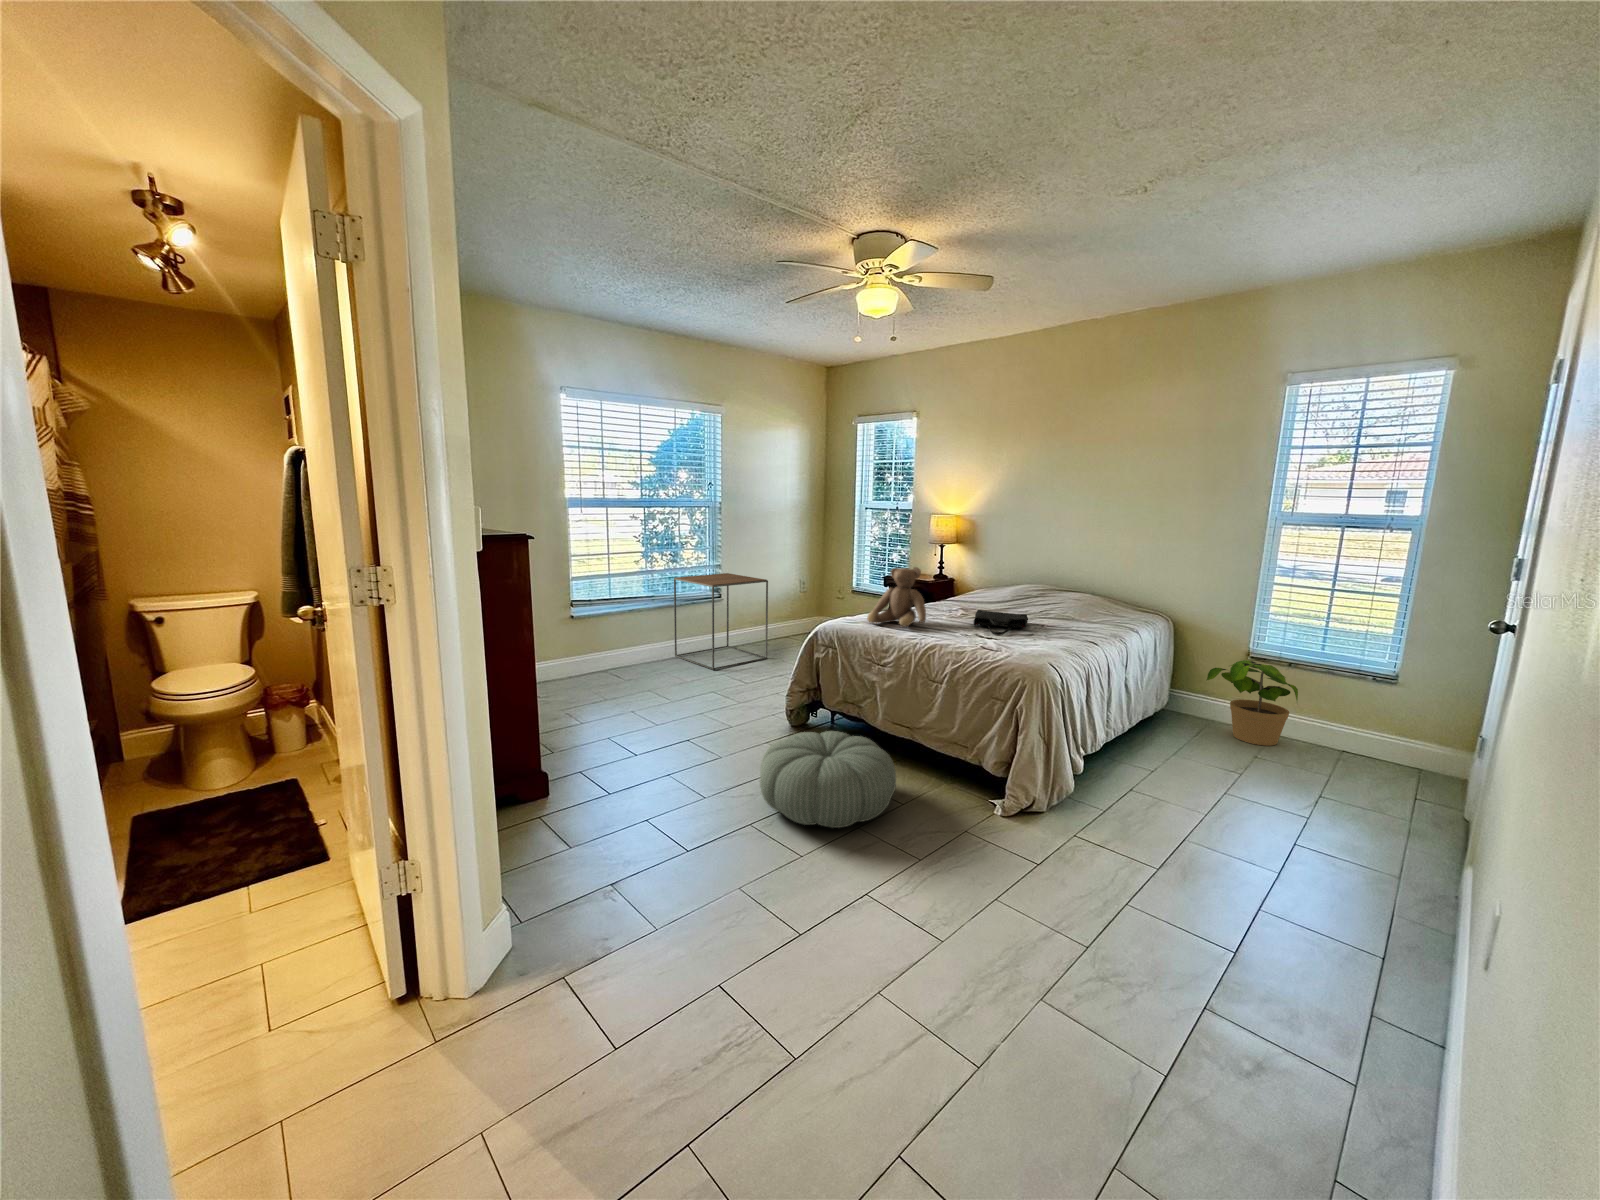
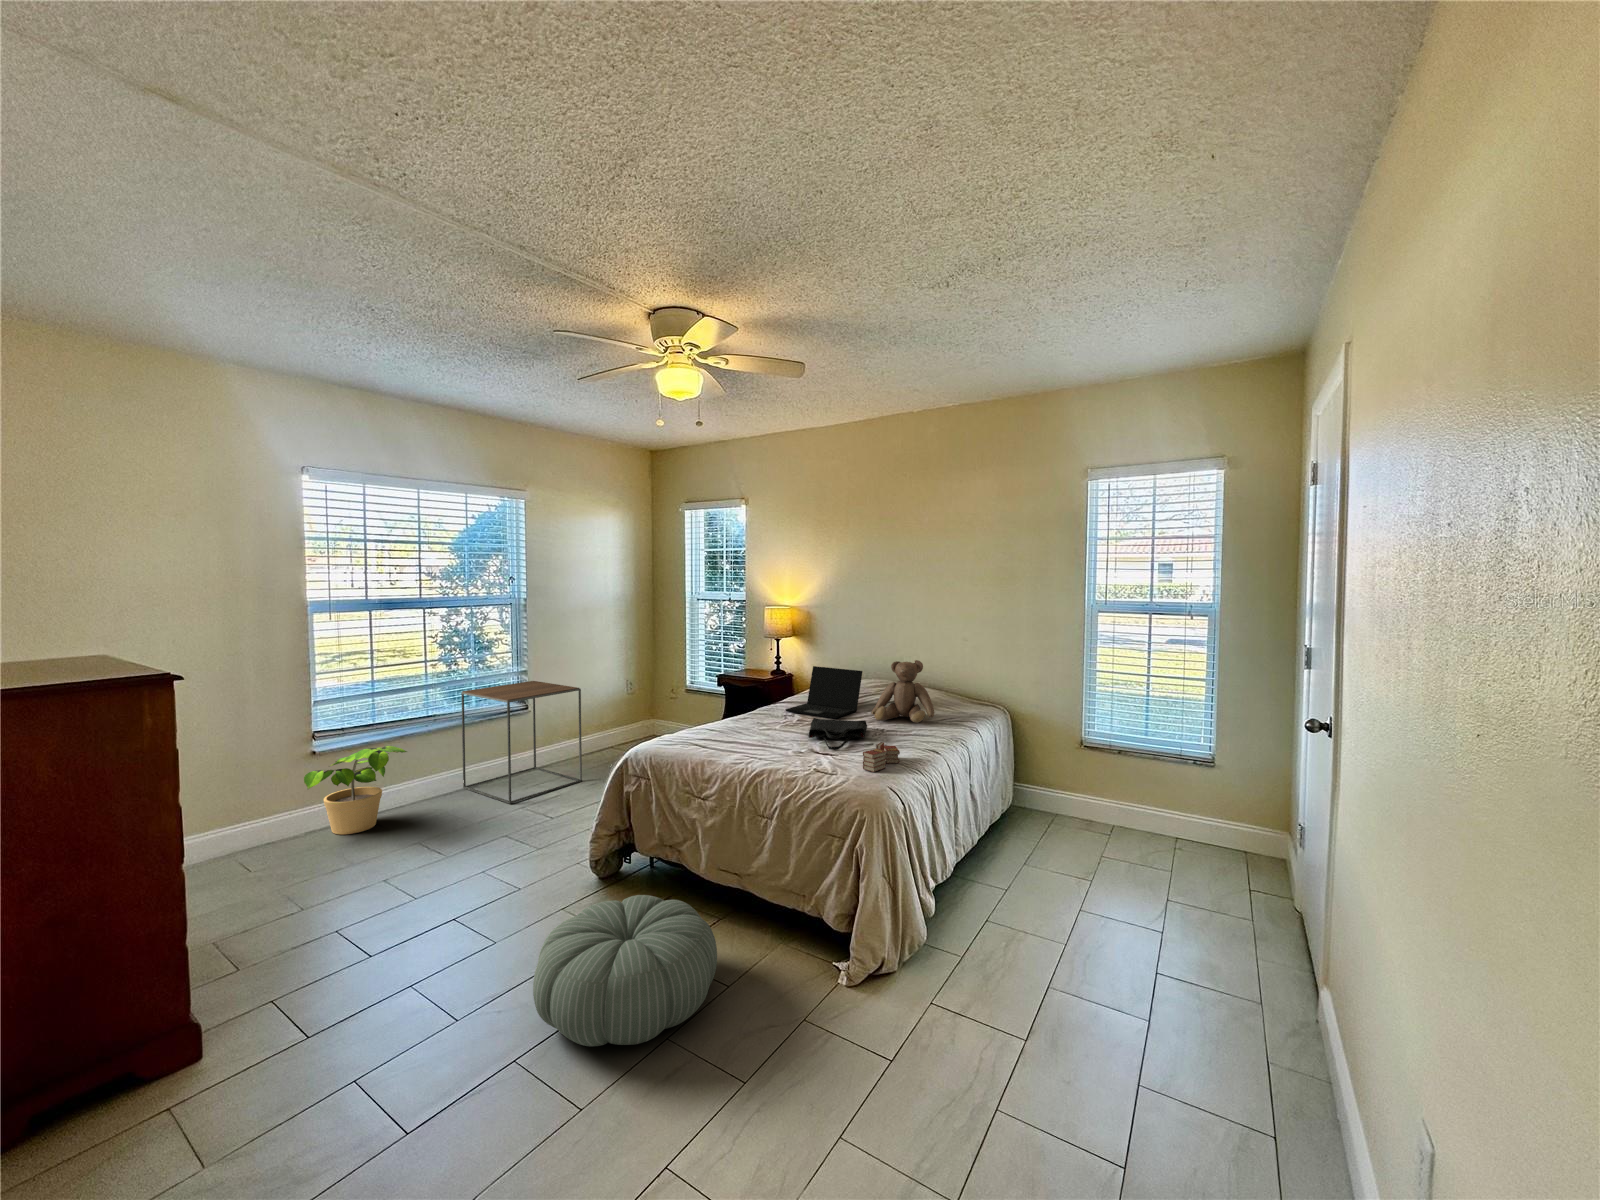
teddy bear: present [867,567,926,627] -> present [871,660,935,723]
laptop: none [950,567,1025,613] -> present [785,666,862,719]
book: none [1025,629,1060,652] -> present [863,742,900,772]
potted plant: present [1207,660,1298,746] -> present [304,746,407,834]

